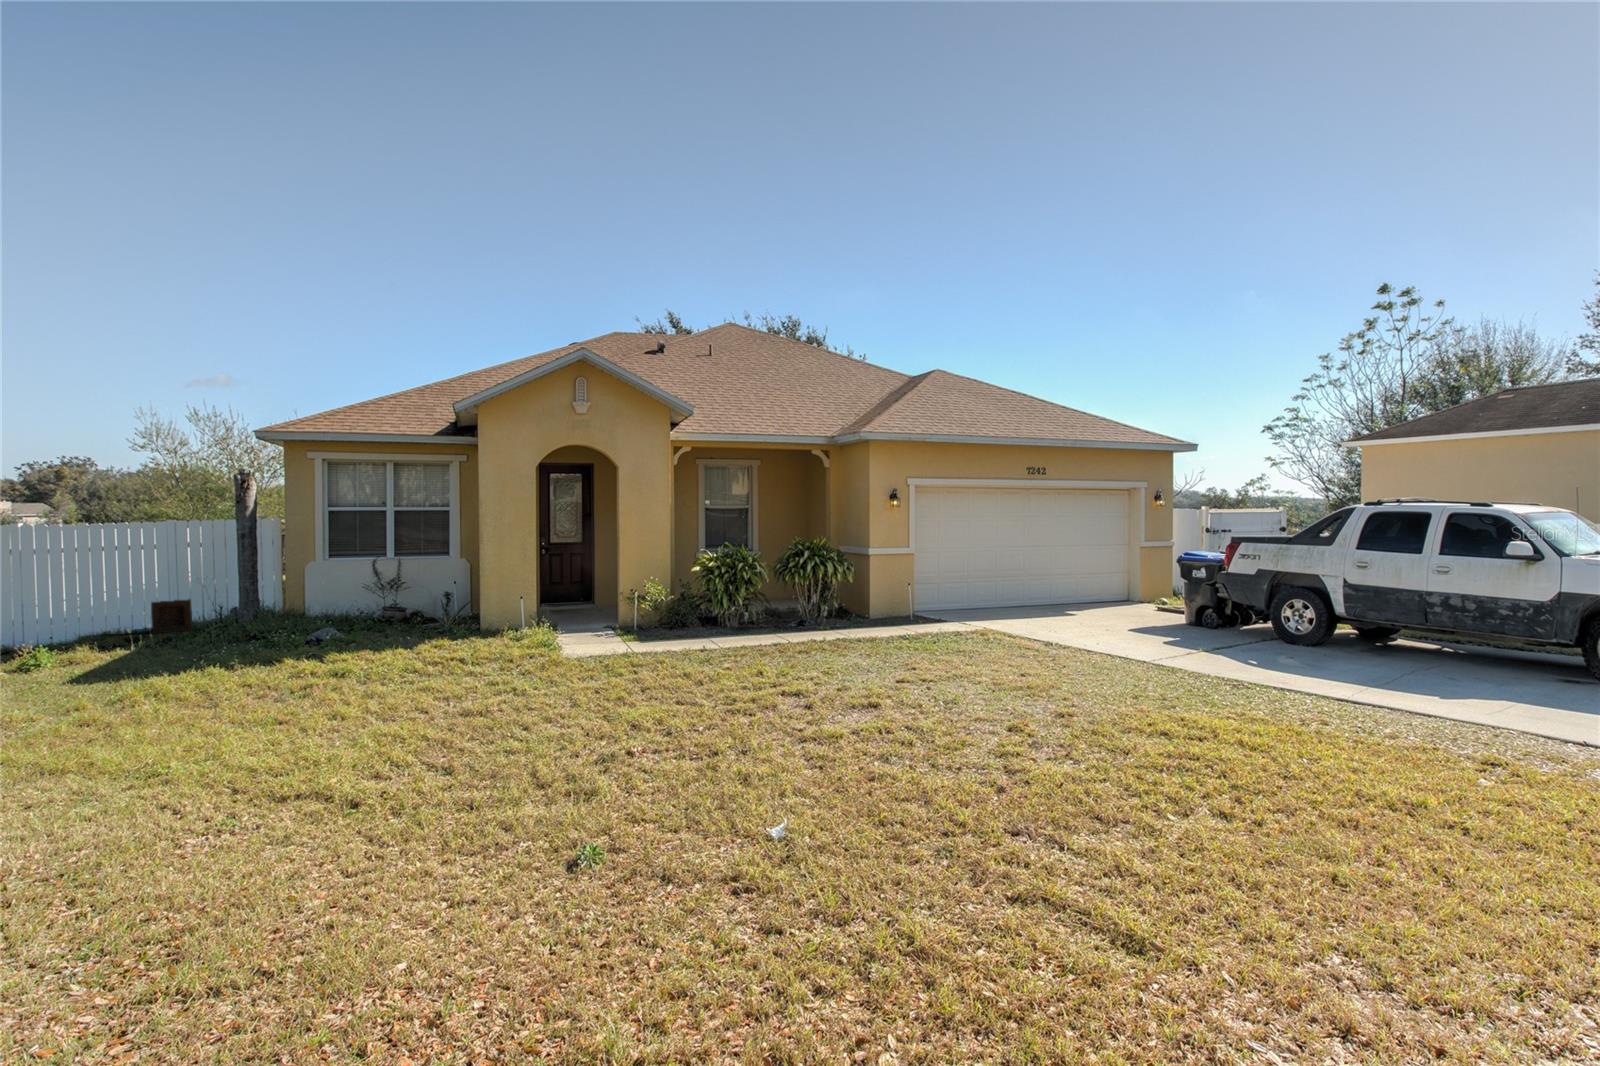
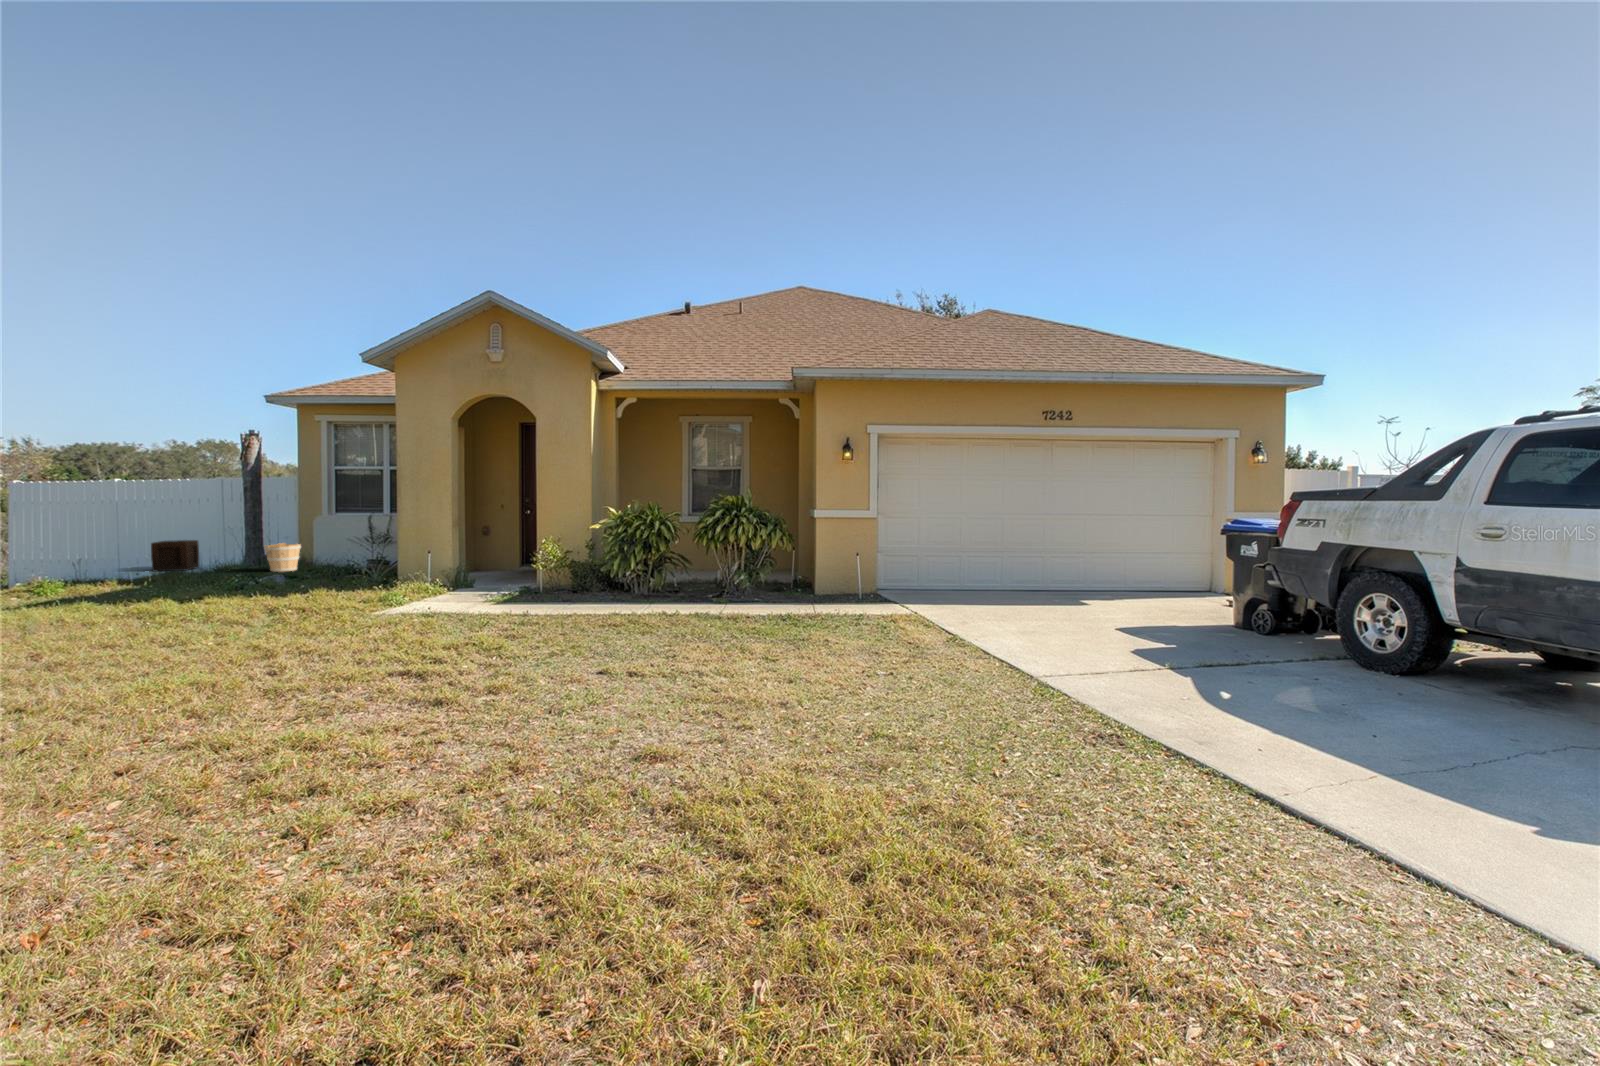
wooden bucket: none [288,596,327,626] -> present [264,543,301,572]

